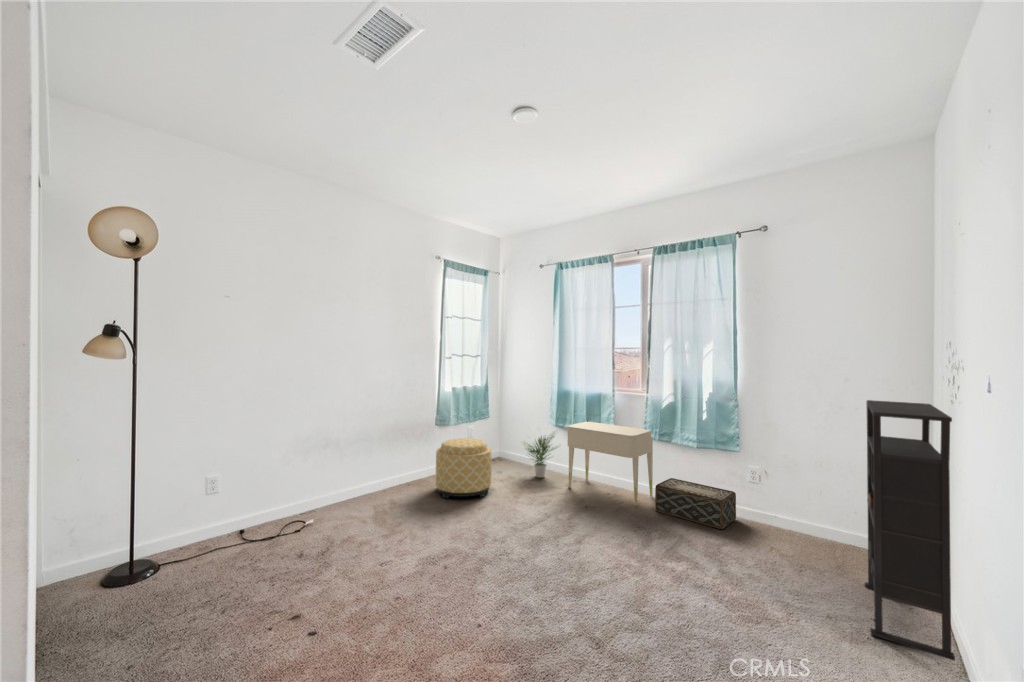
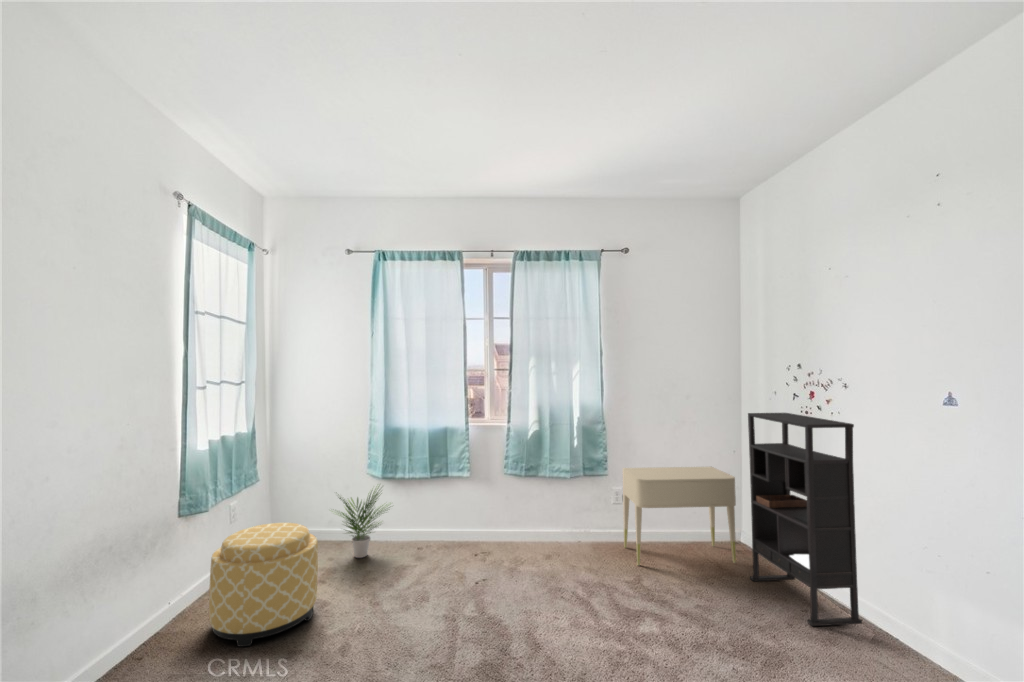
nightstand: present [568,422,653,505] -> present [623,467,736,566]
woven basket: present [655,478,736,529] -> none [537,517,615,562]

